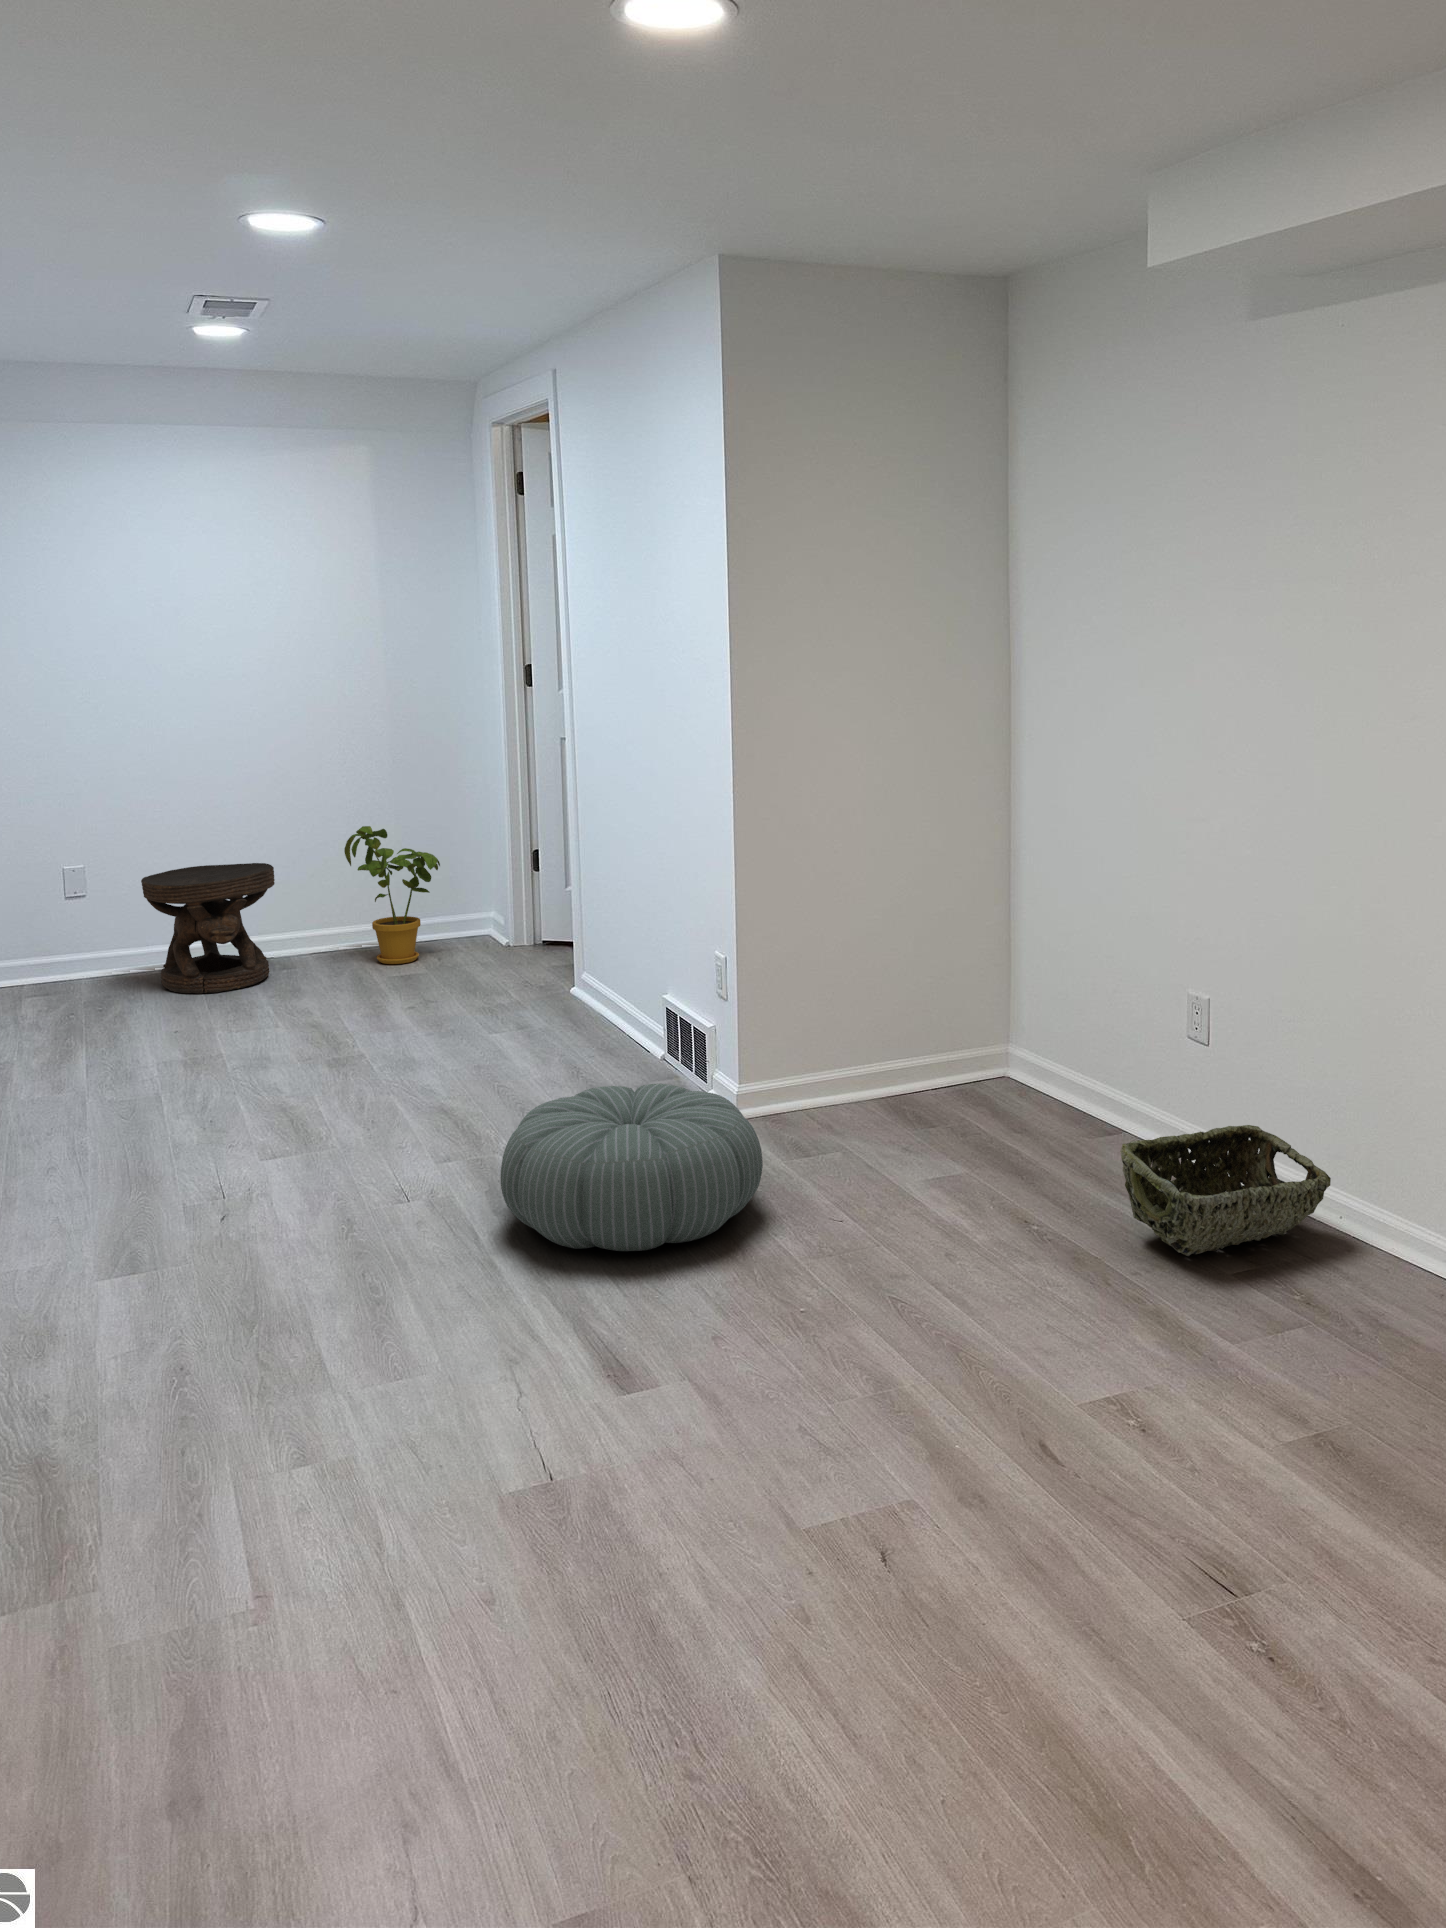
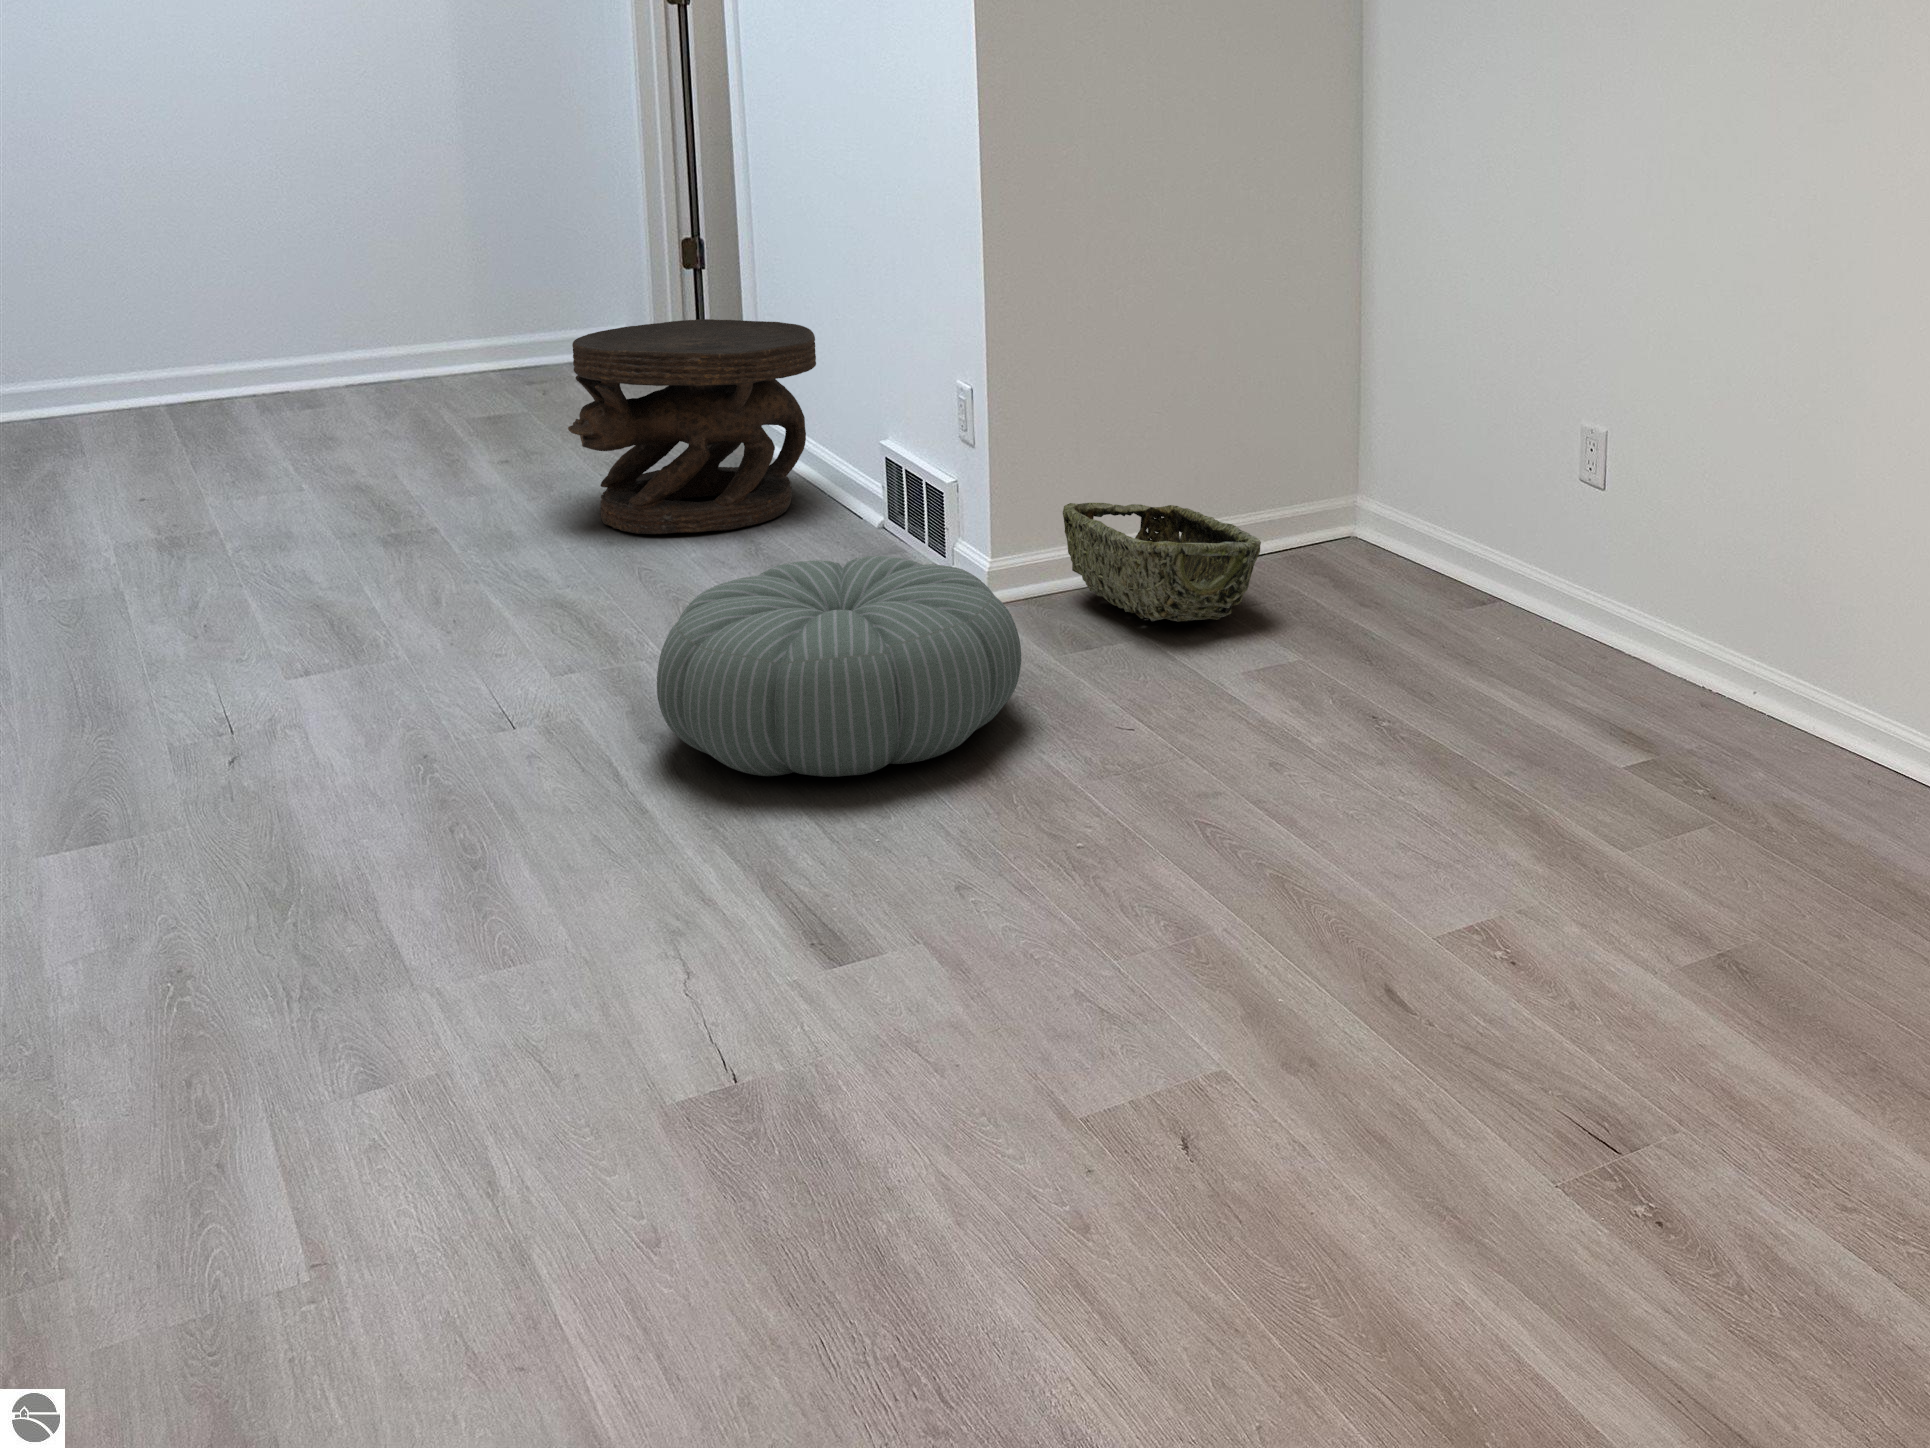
house plant: present [344,826,440,964] -> none [395,202,543,401]
side table: present [141,863,275,994] -> present [568,319,816,535]
woven basket: present [1120,1125,1331,1256] -> present [1063,503,1261,622]

